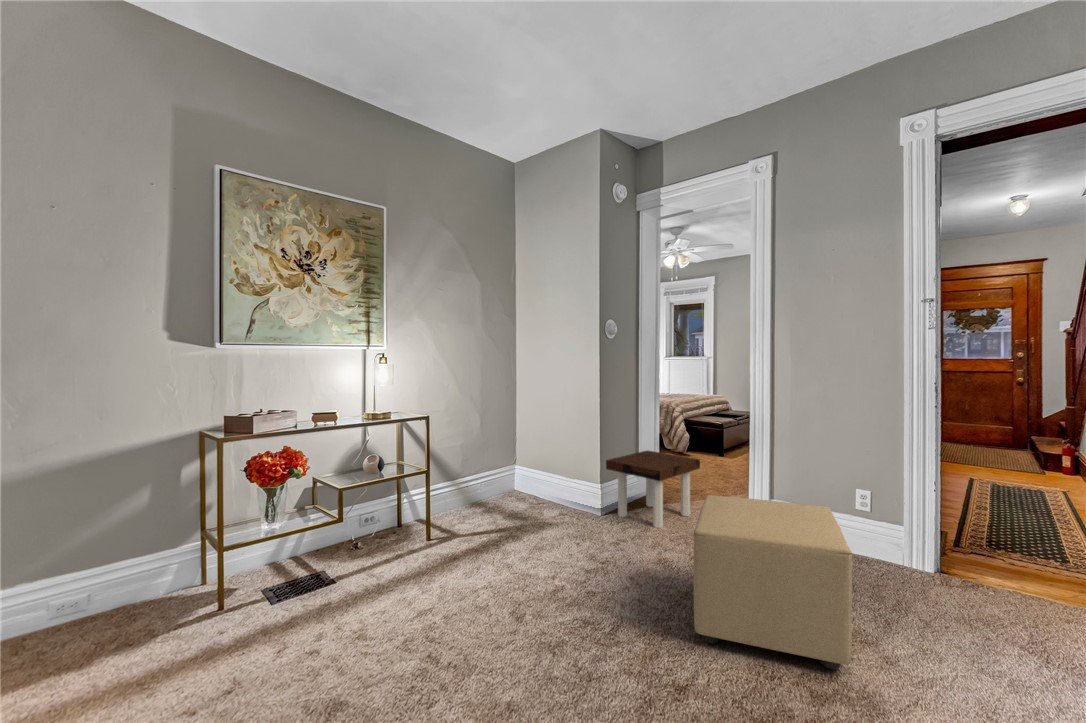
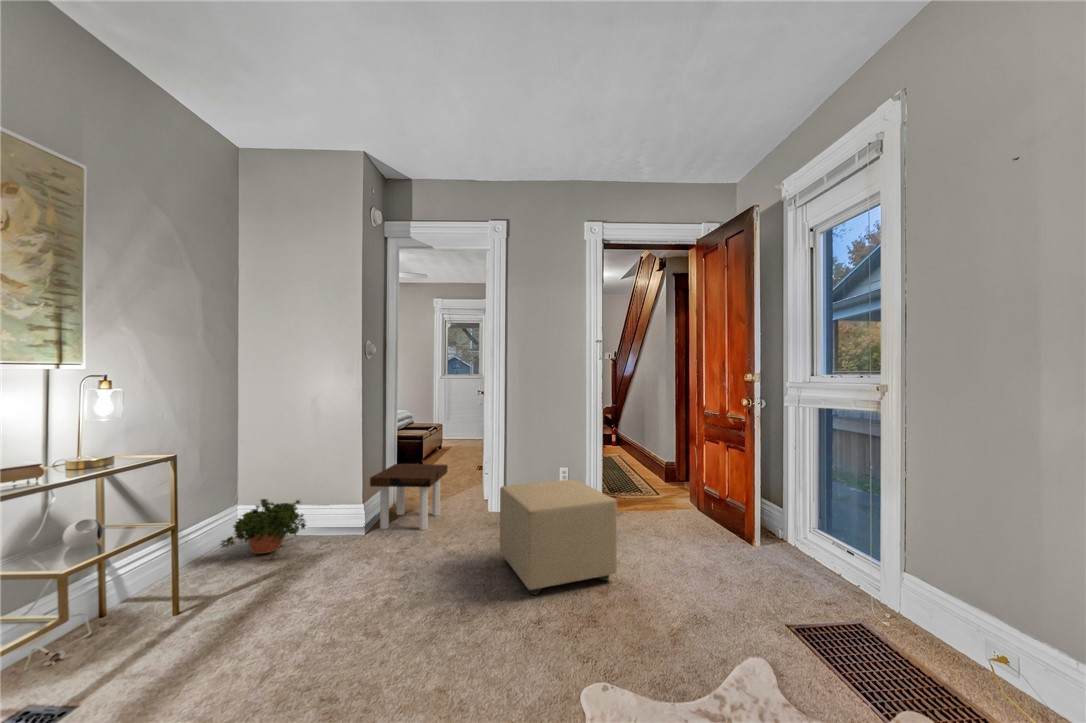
potted plant: none [478,464,550,519] -> present [221,499,306,558]

